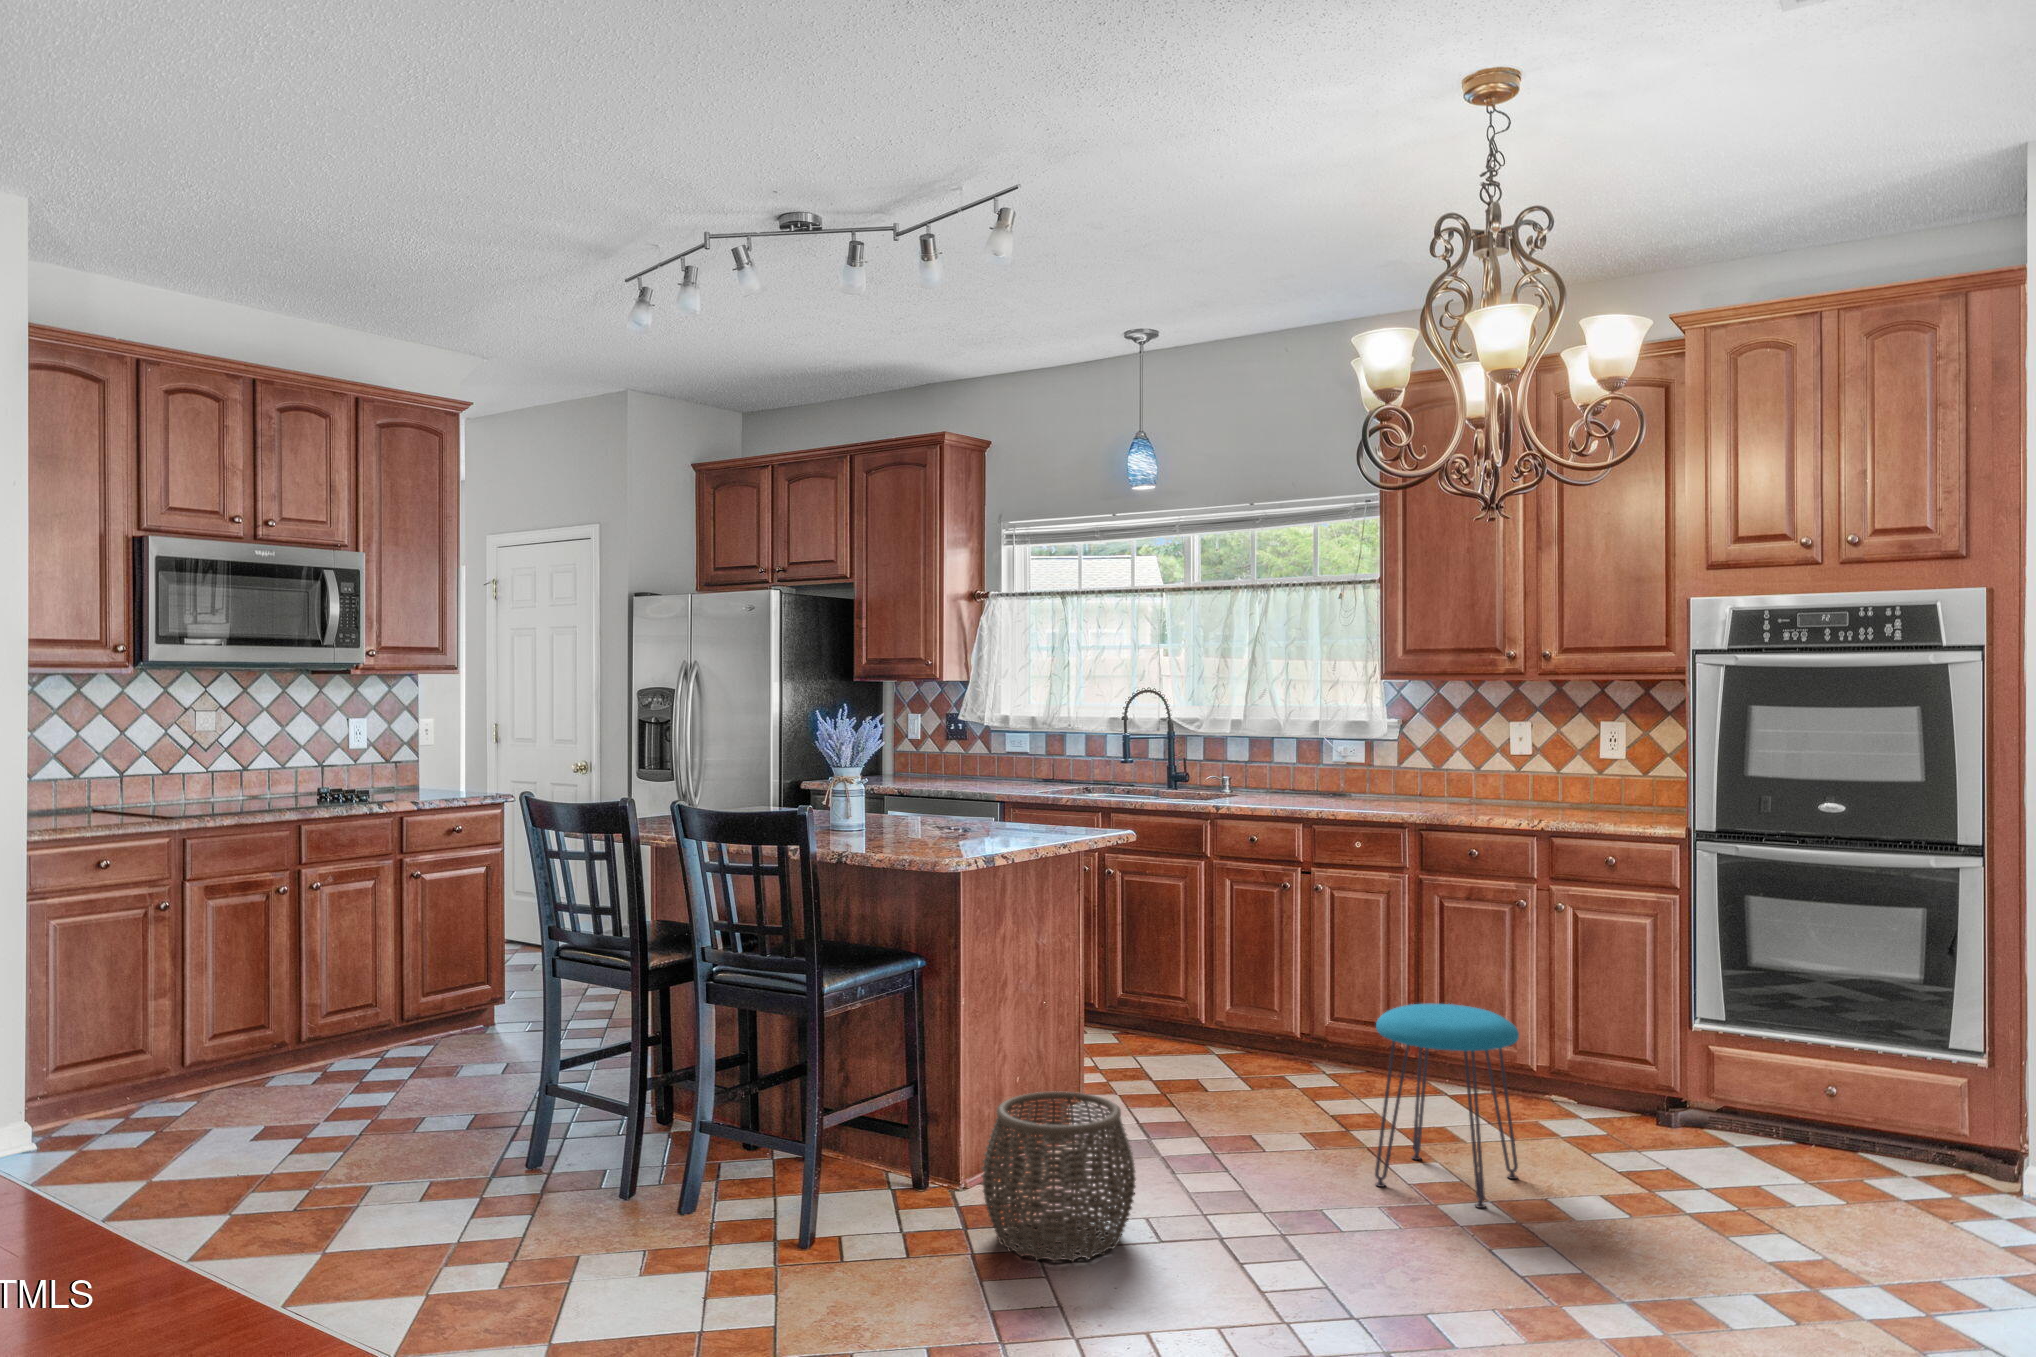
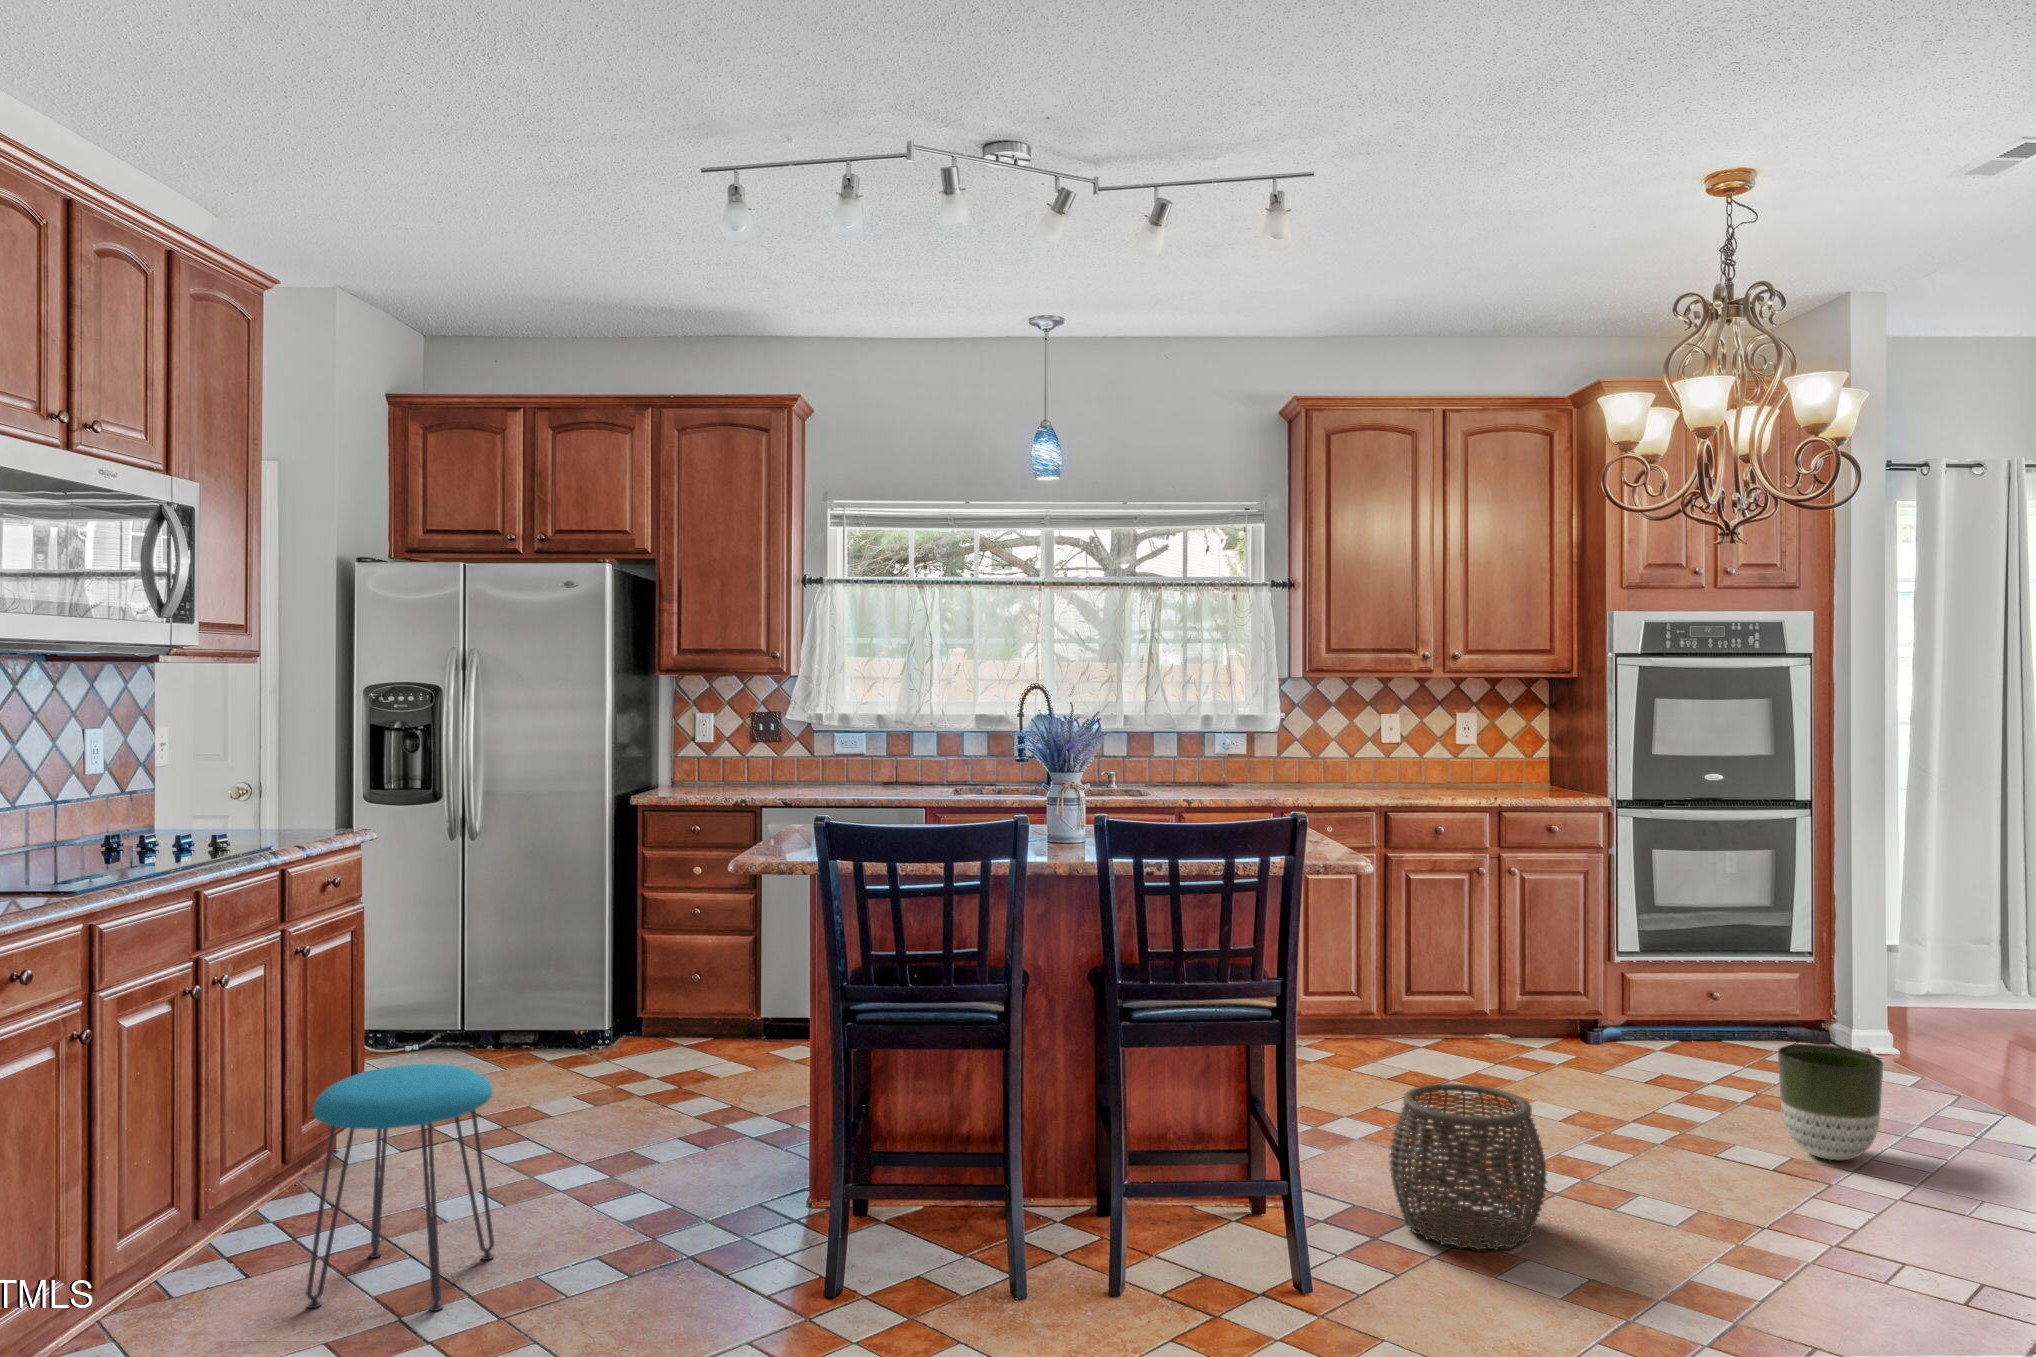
stool: present [1375,1004,1519,1208] -> present [306,1064,494,1311]
planter: none [1575,1133,1700,1284] -> present [1778,1044,1883,1160]

